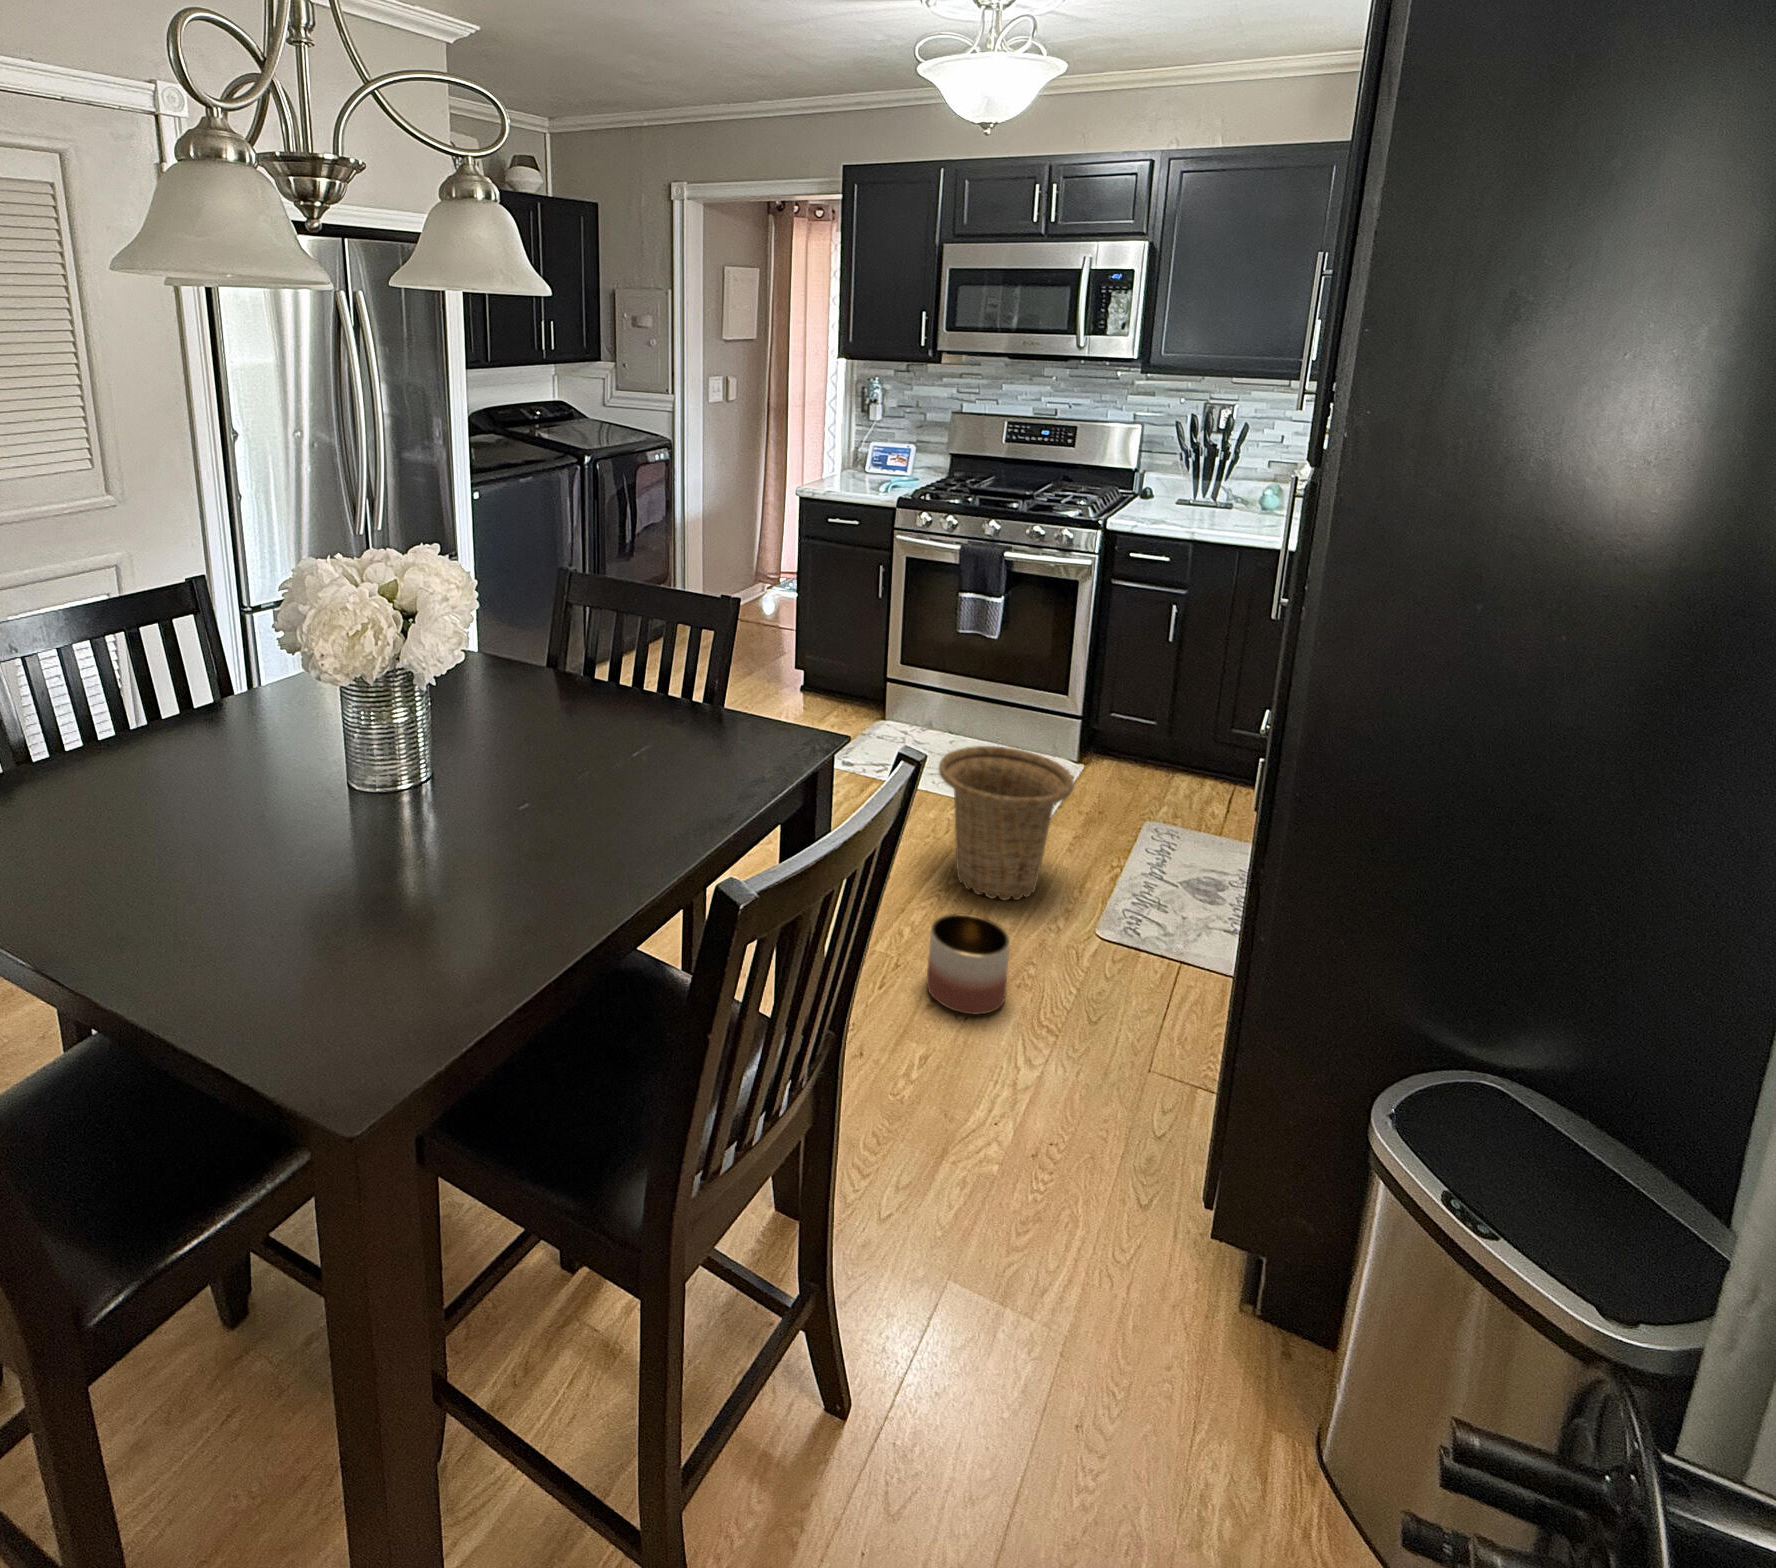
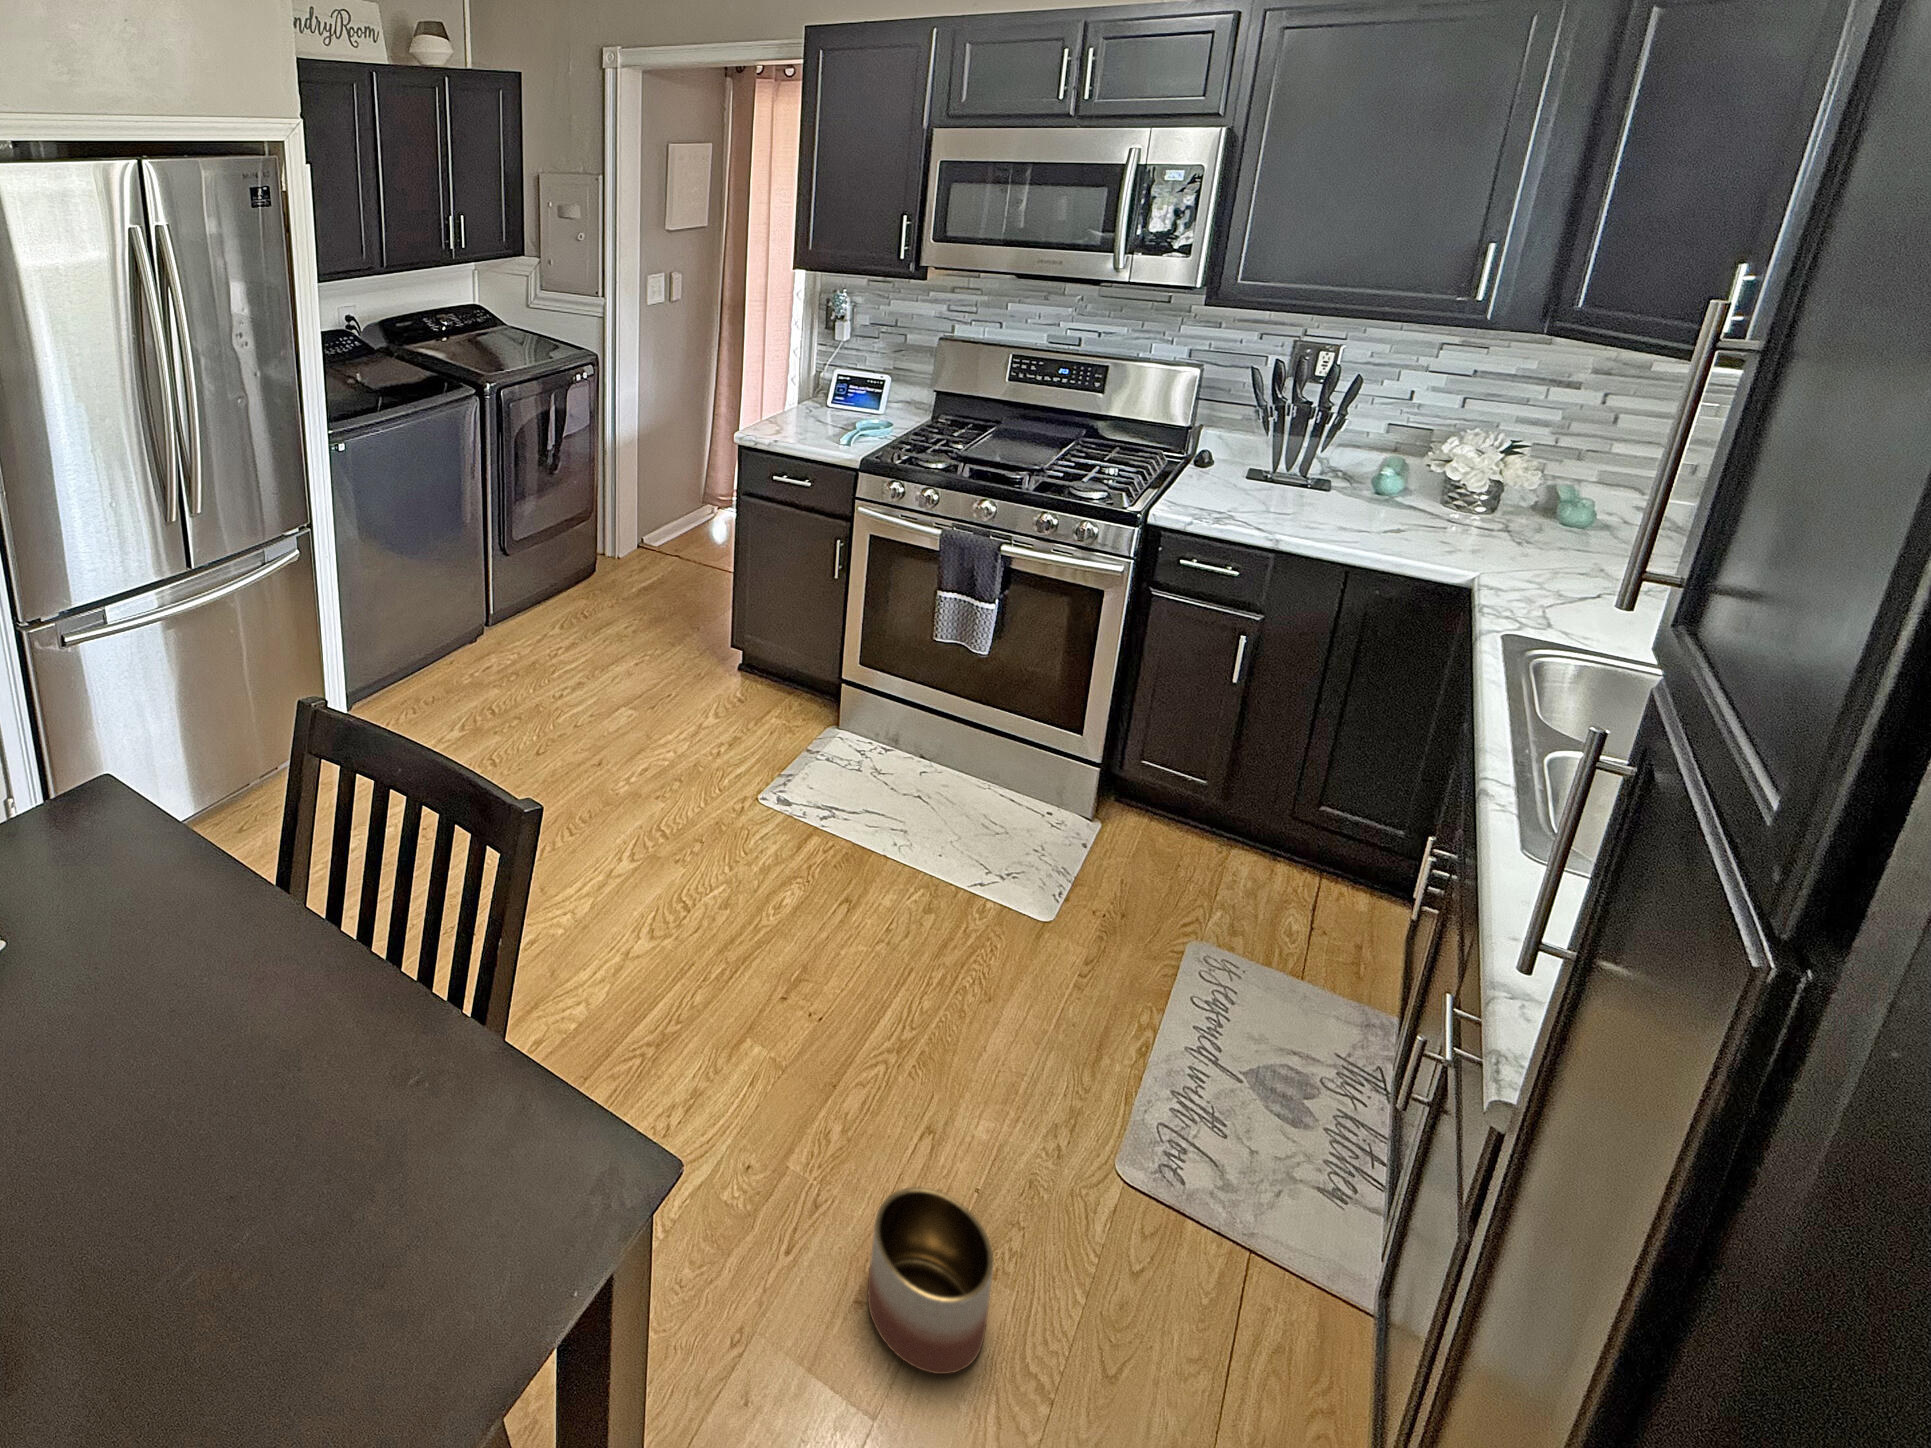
basket: present [939,746,1074,901] -> none [901,858,1095,1098]

